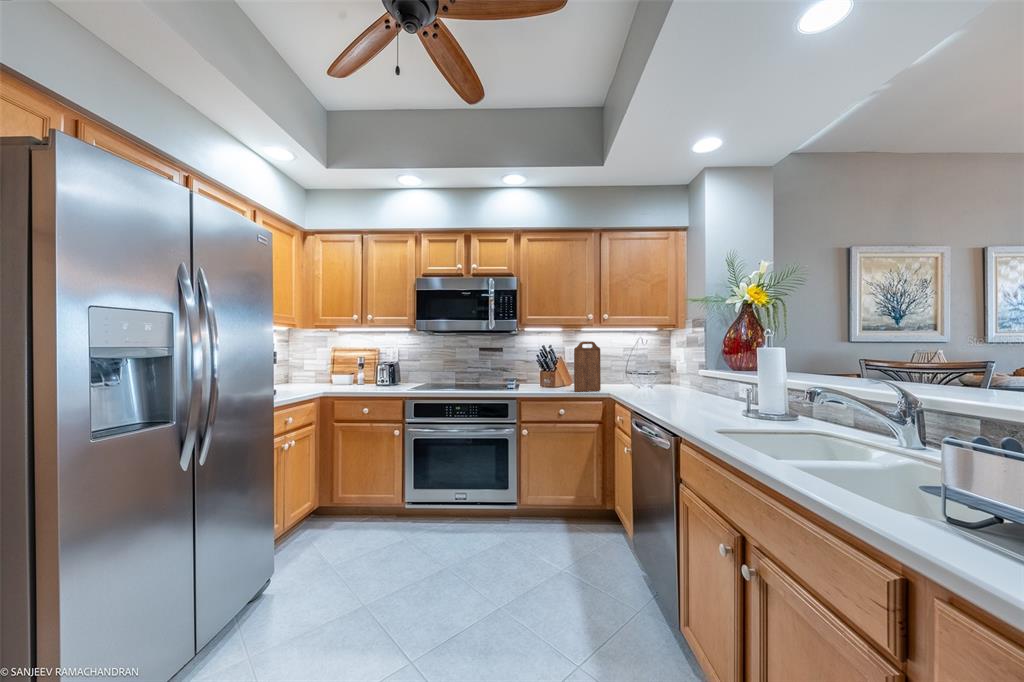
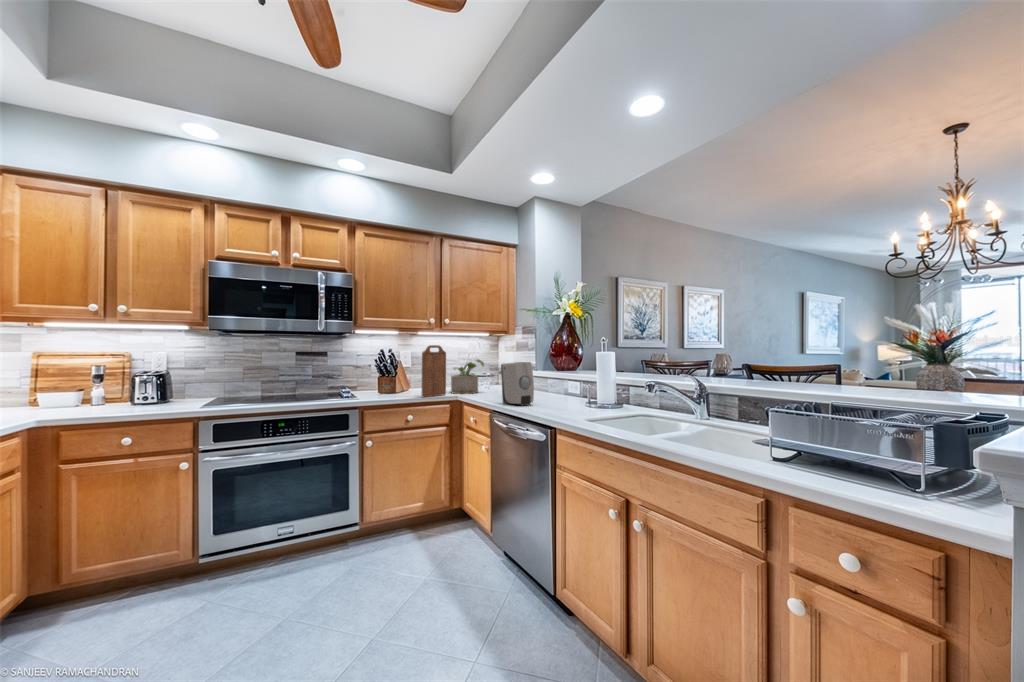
potted plant: none [610,356,646,391] -> present [451,360,484,394]
soap dispenser: none [644,359,679,407] -> present [501,362,534,406]

